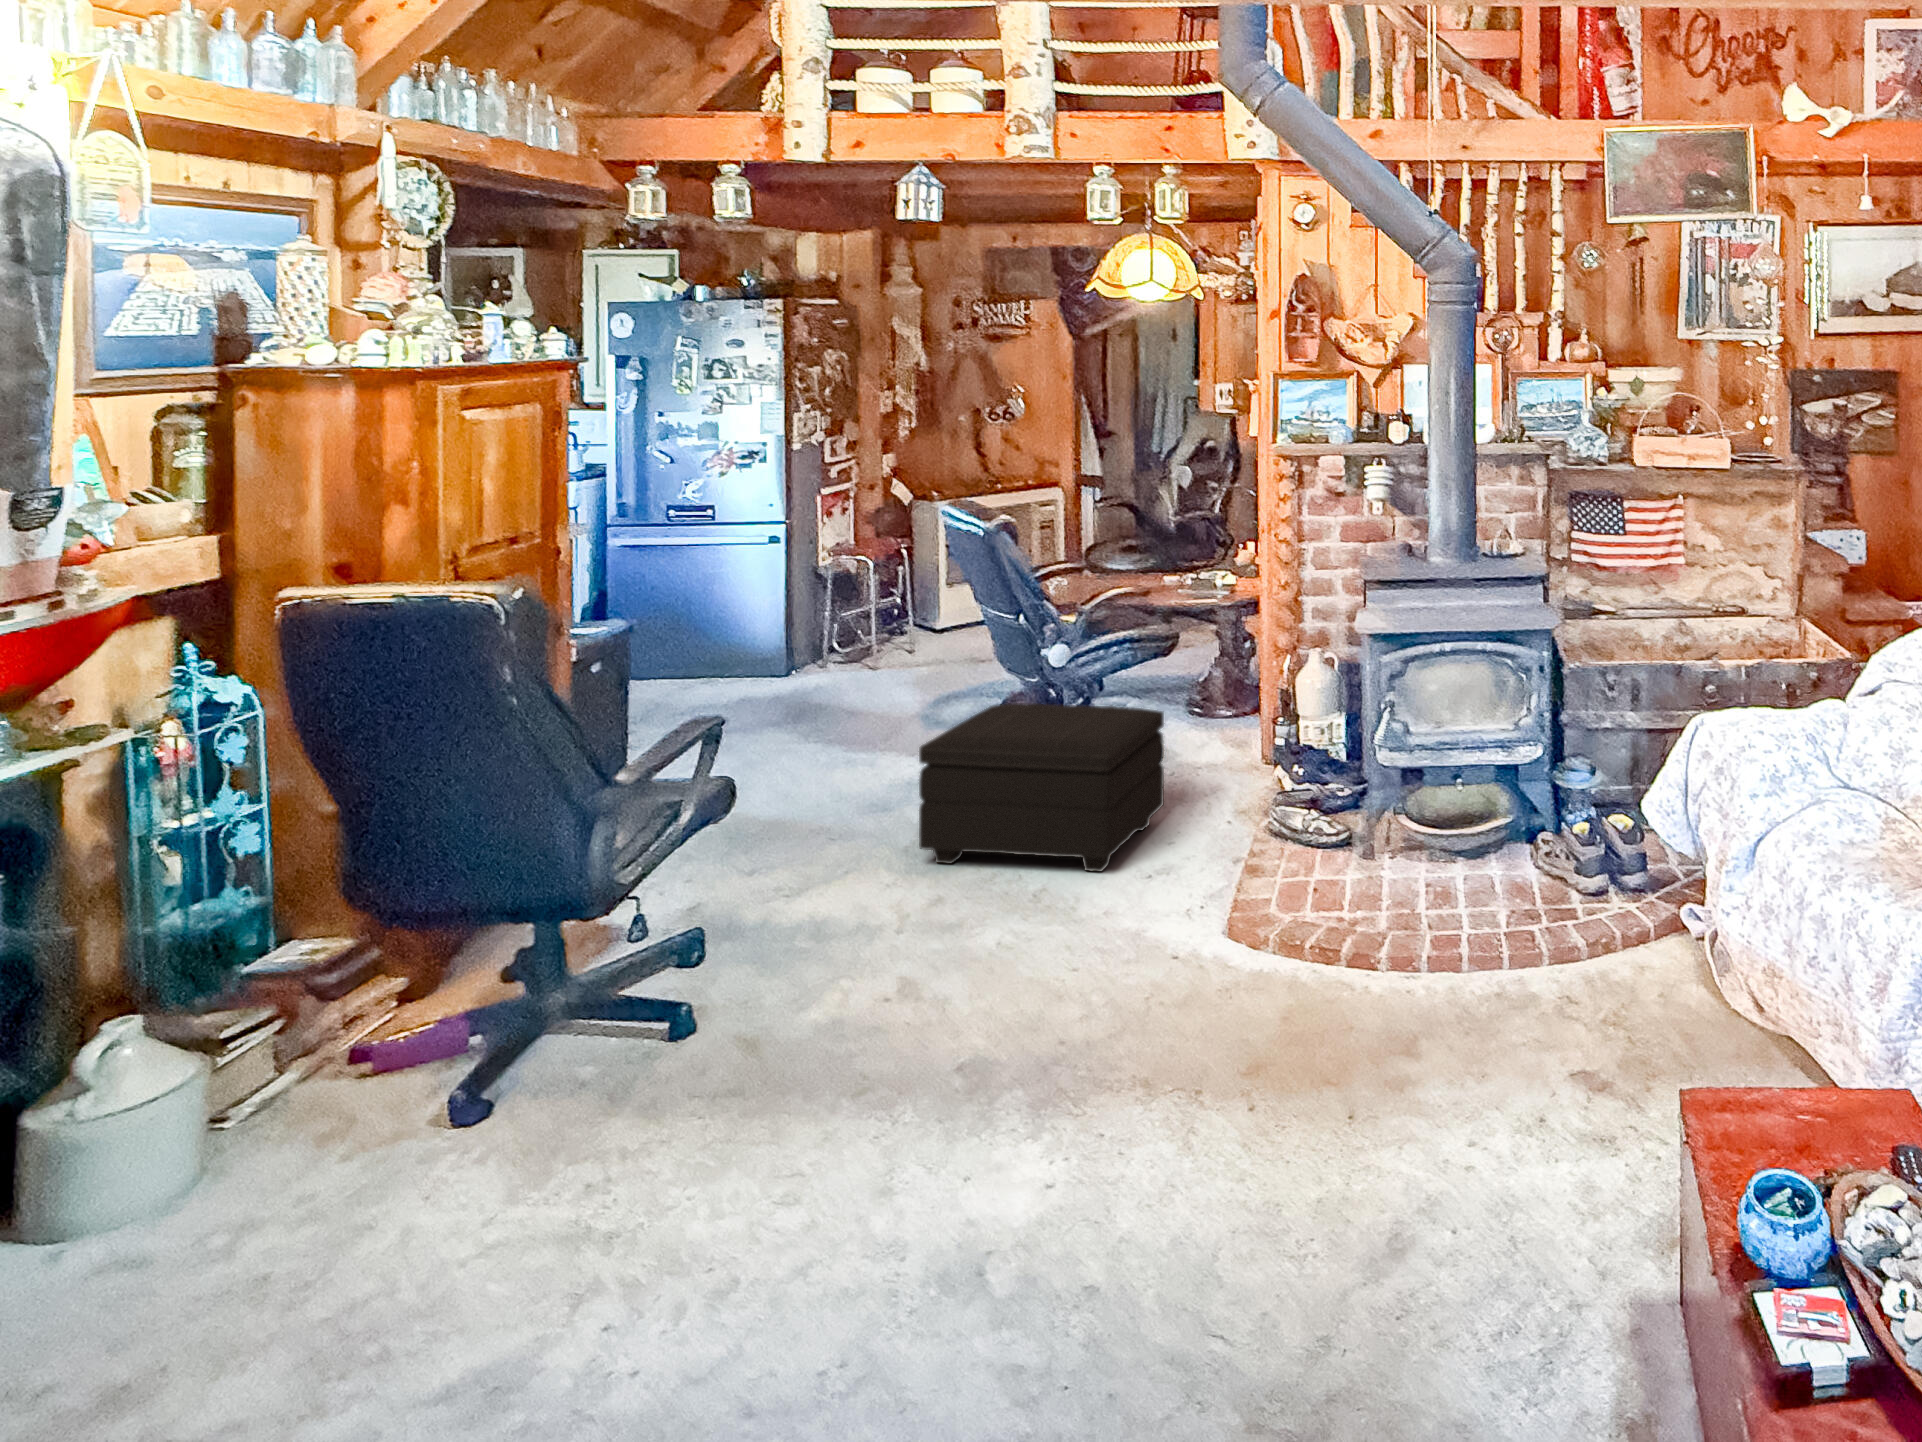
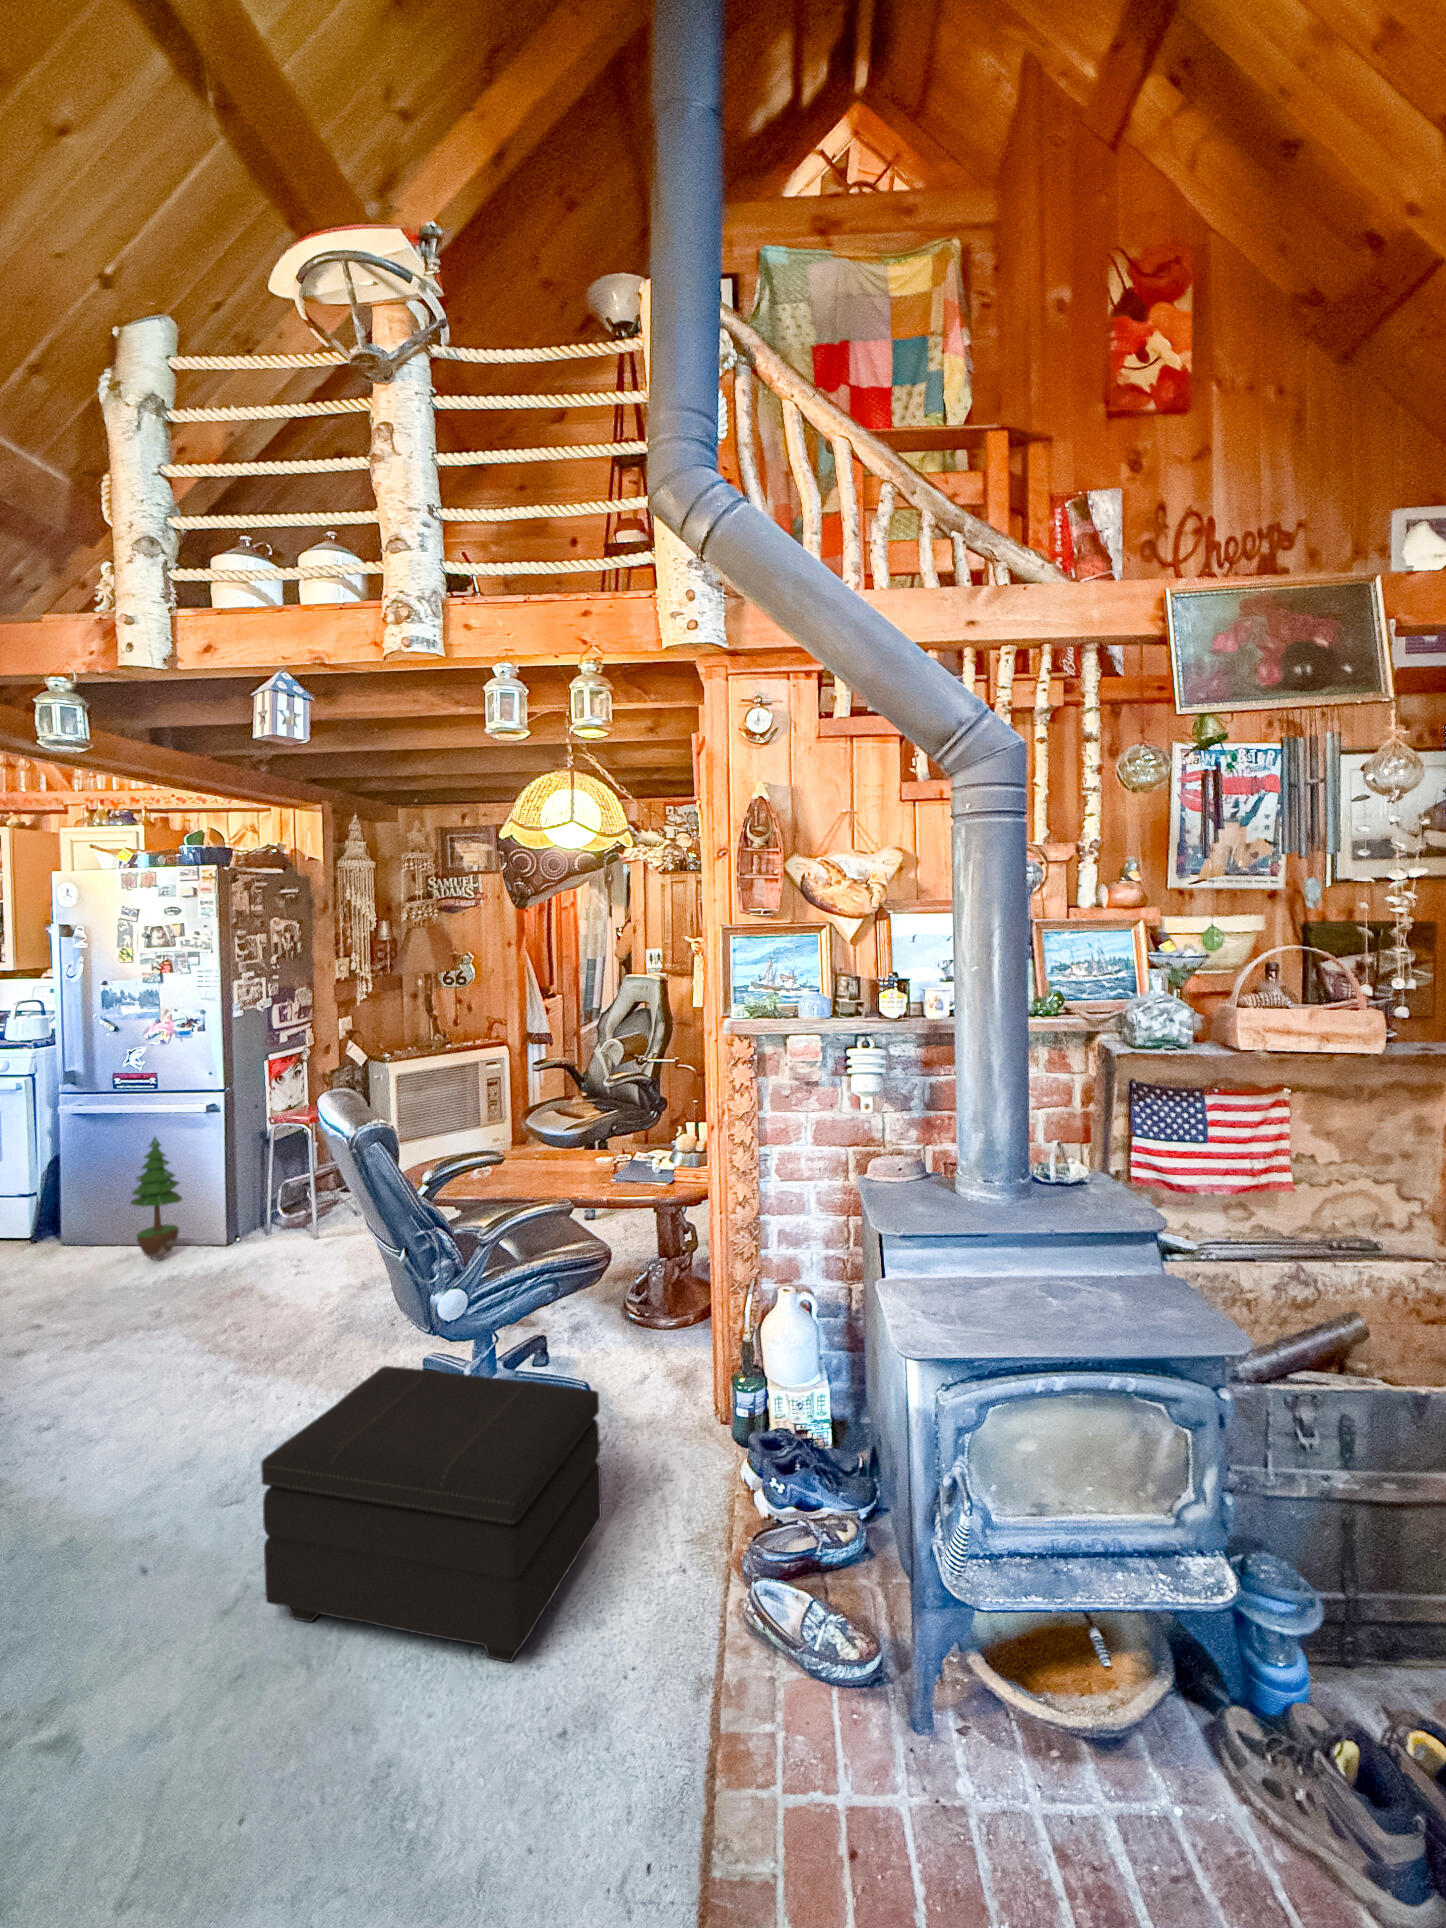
potted tree: none [688,562,741,684] -> present [131,1137,182,1260]

